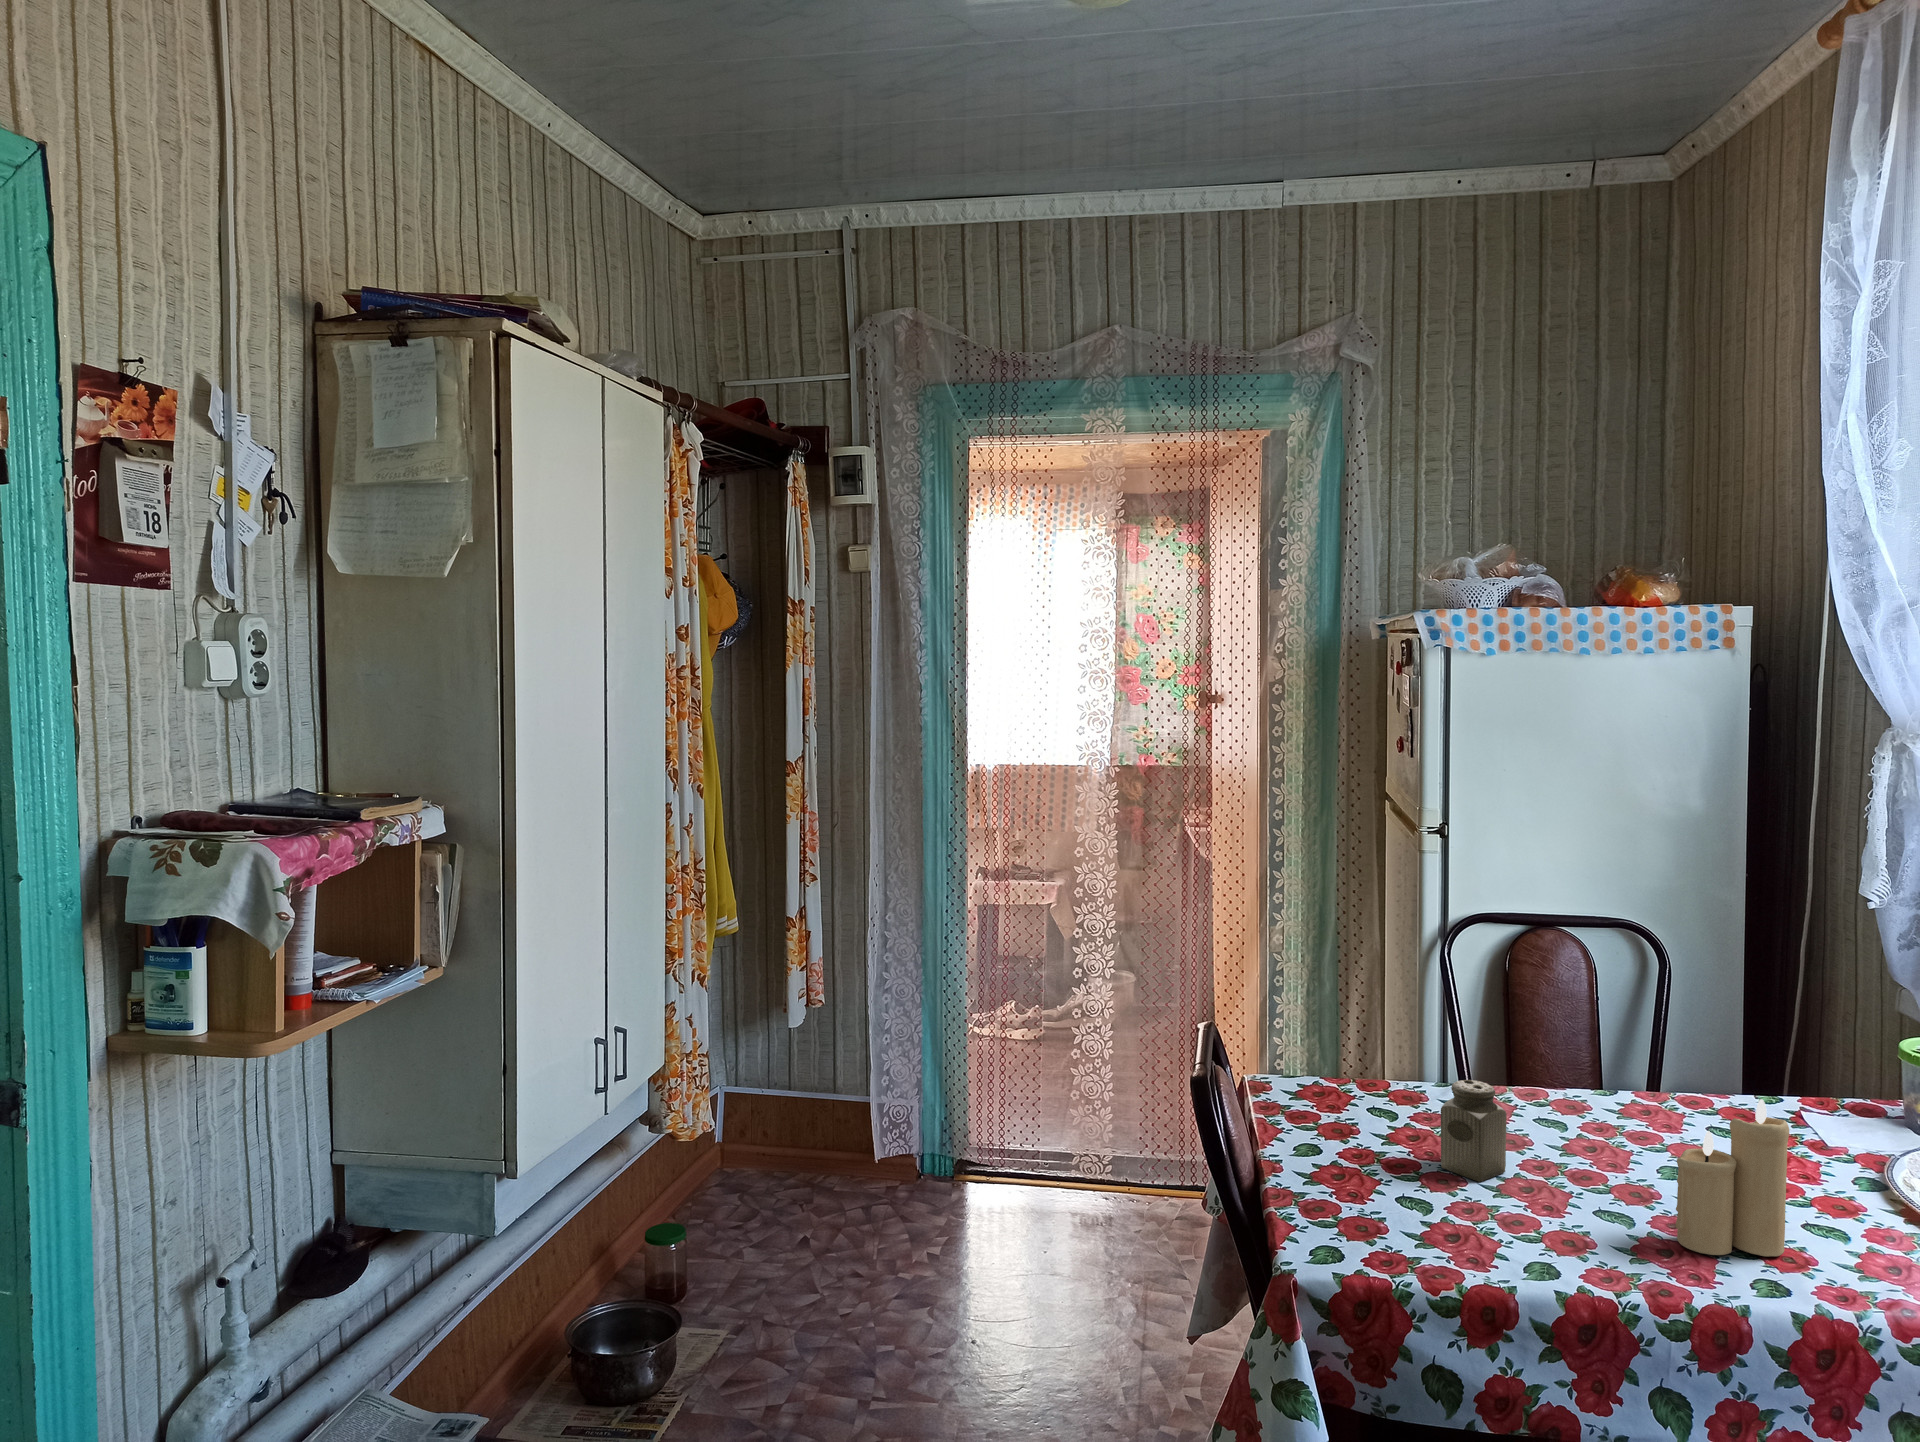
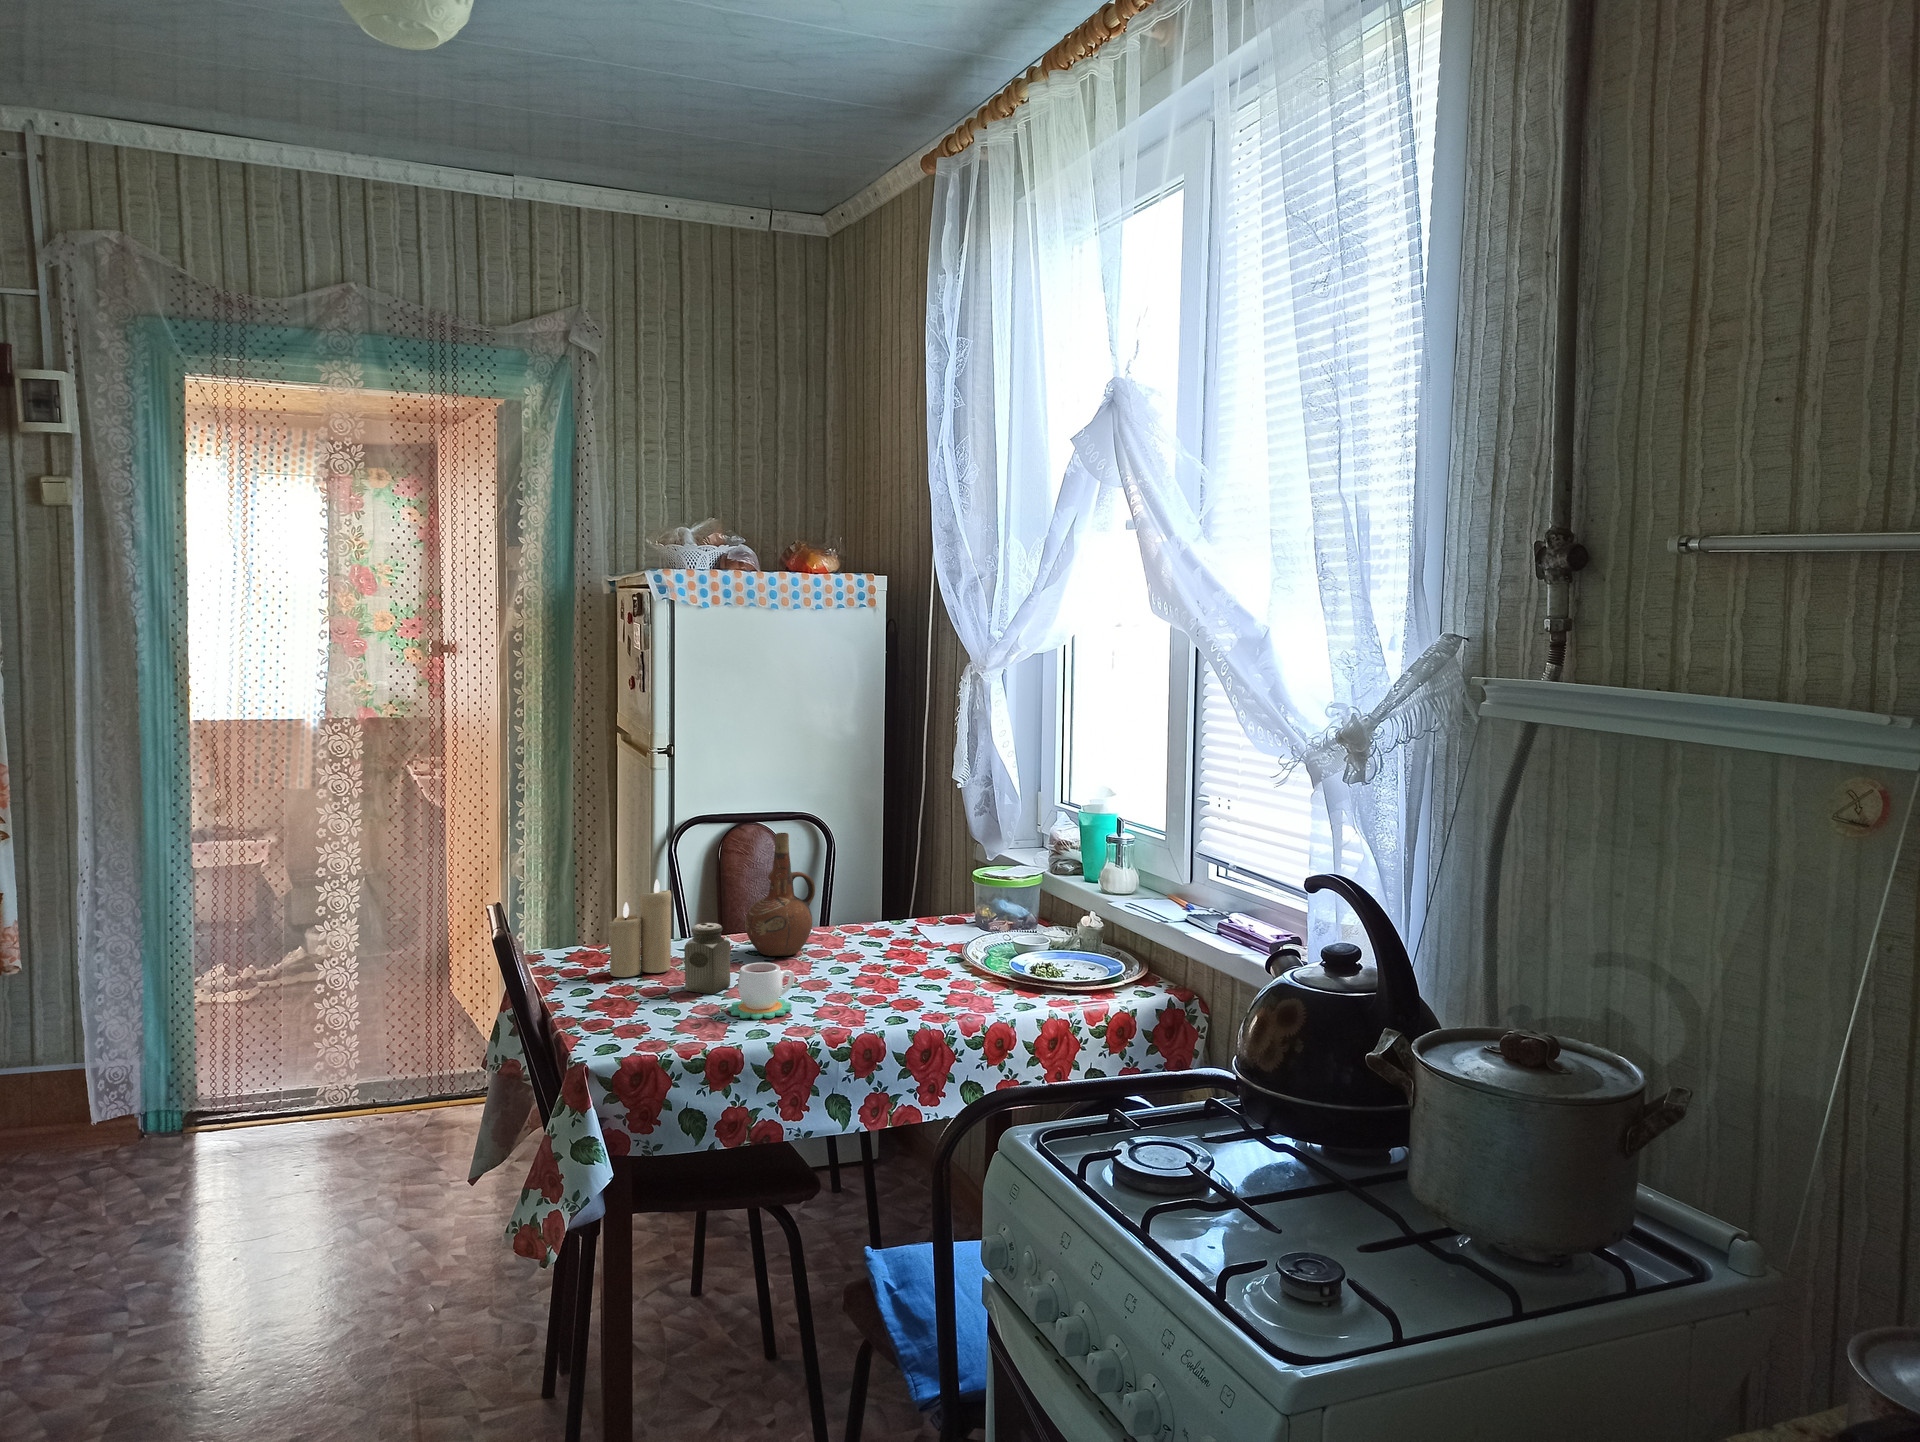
ceramic pitcher: none [1531,962,1638,1135] -> present [745,833,815,956]
candle: present [1675,1099,1789,1256] -> present [609,879,671,977]
mug: none [1499,1155,1603,1245] -> present [728,963,795,1019]

